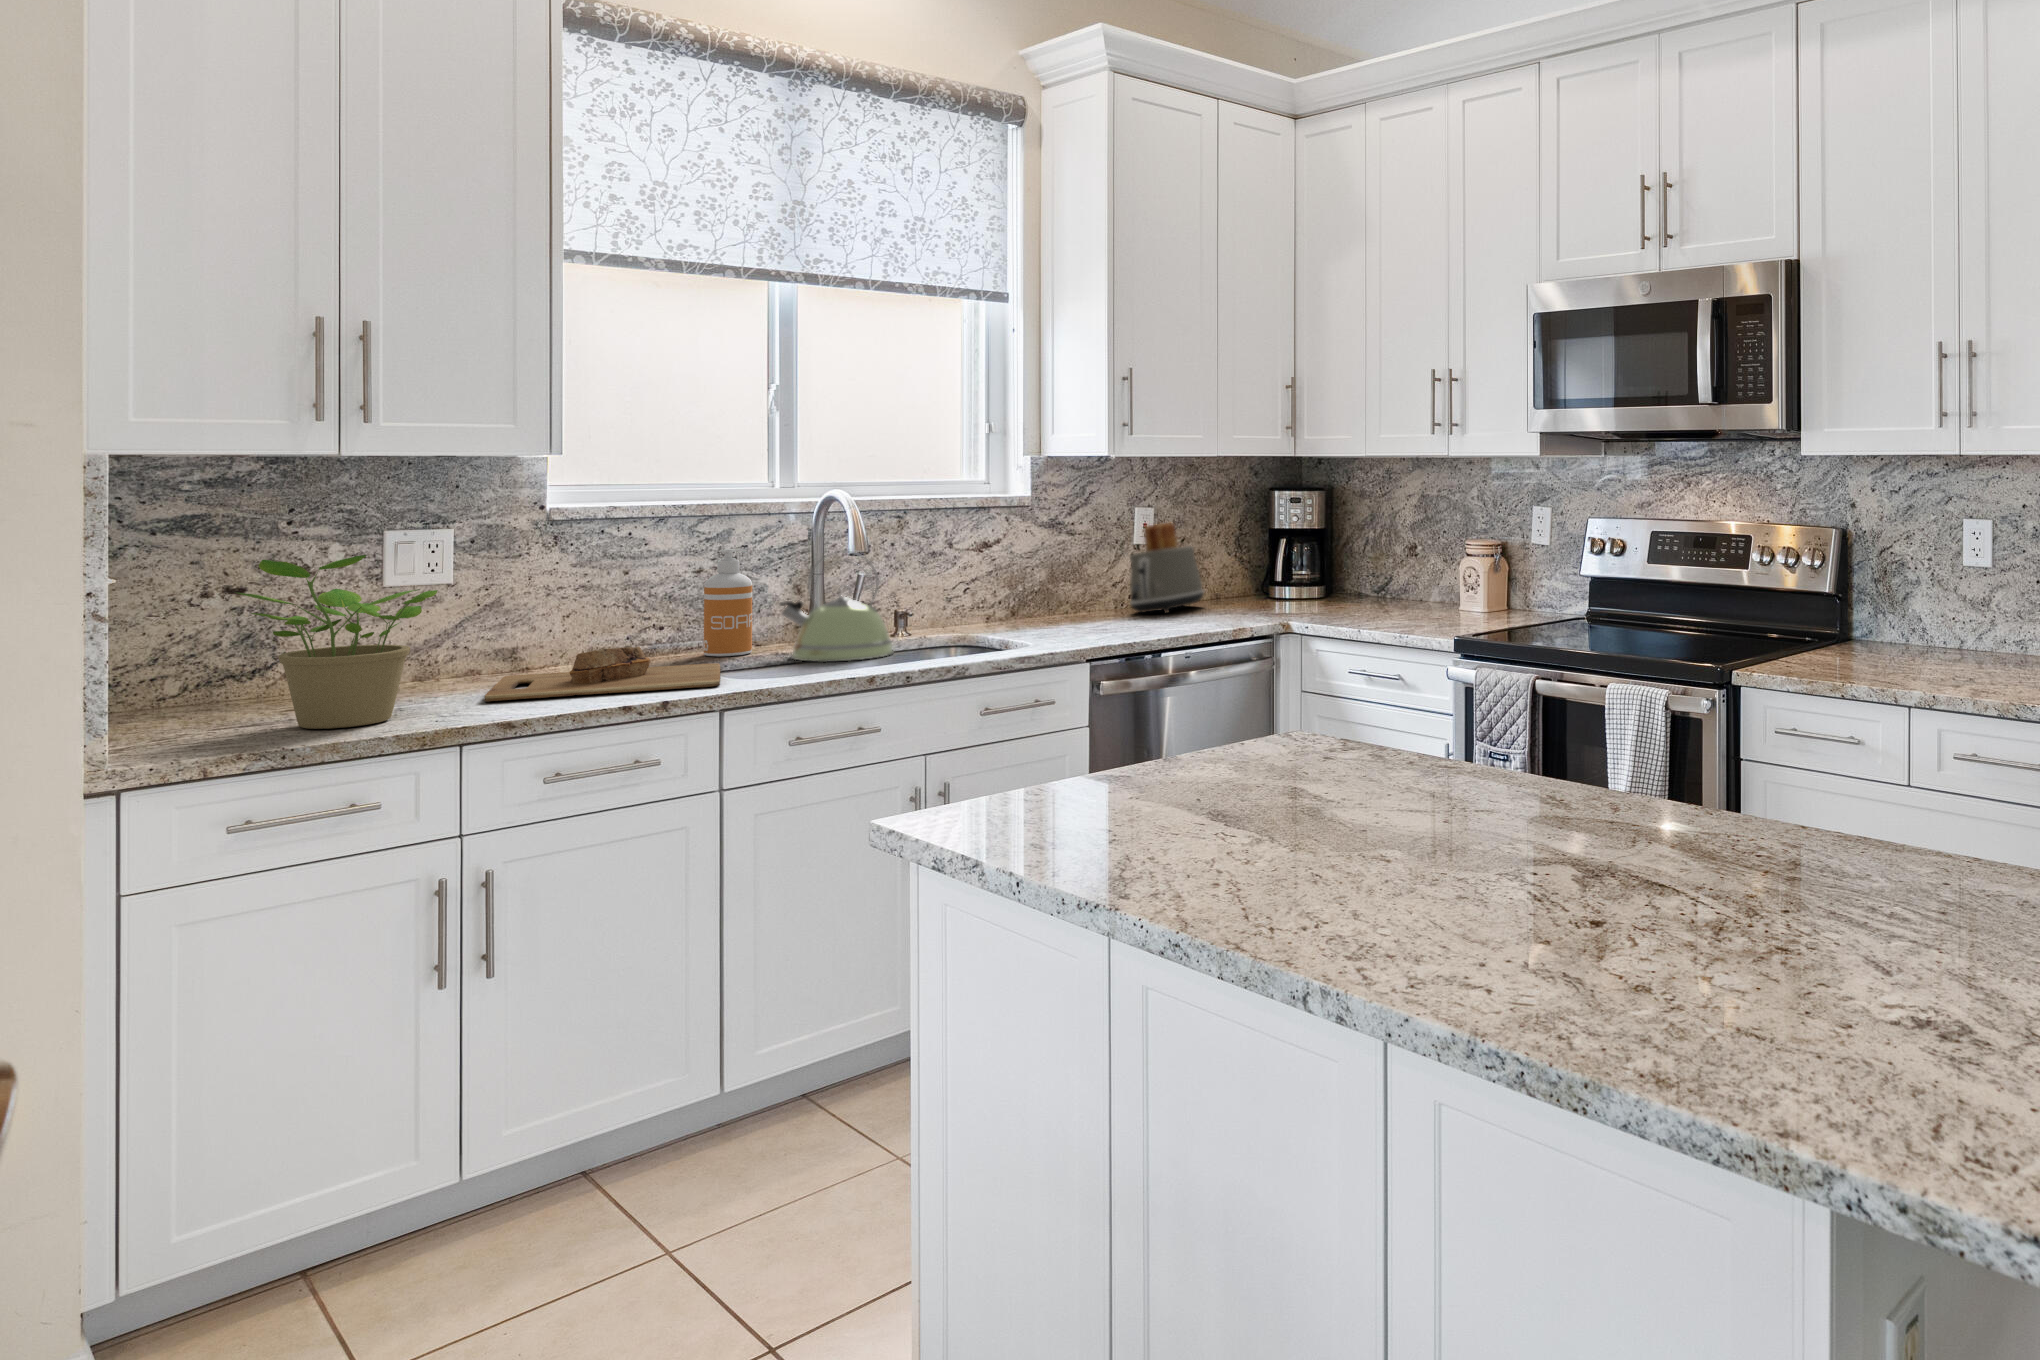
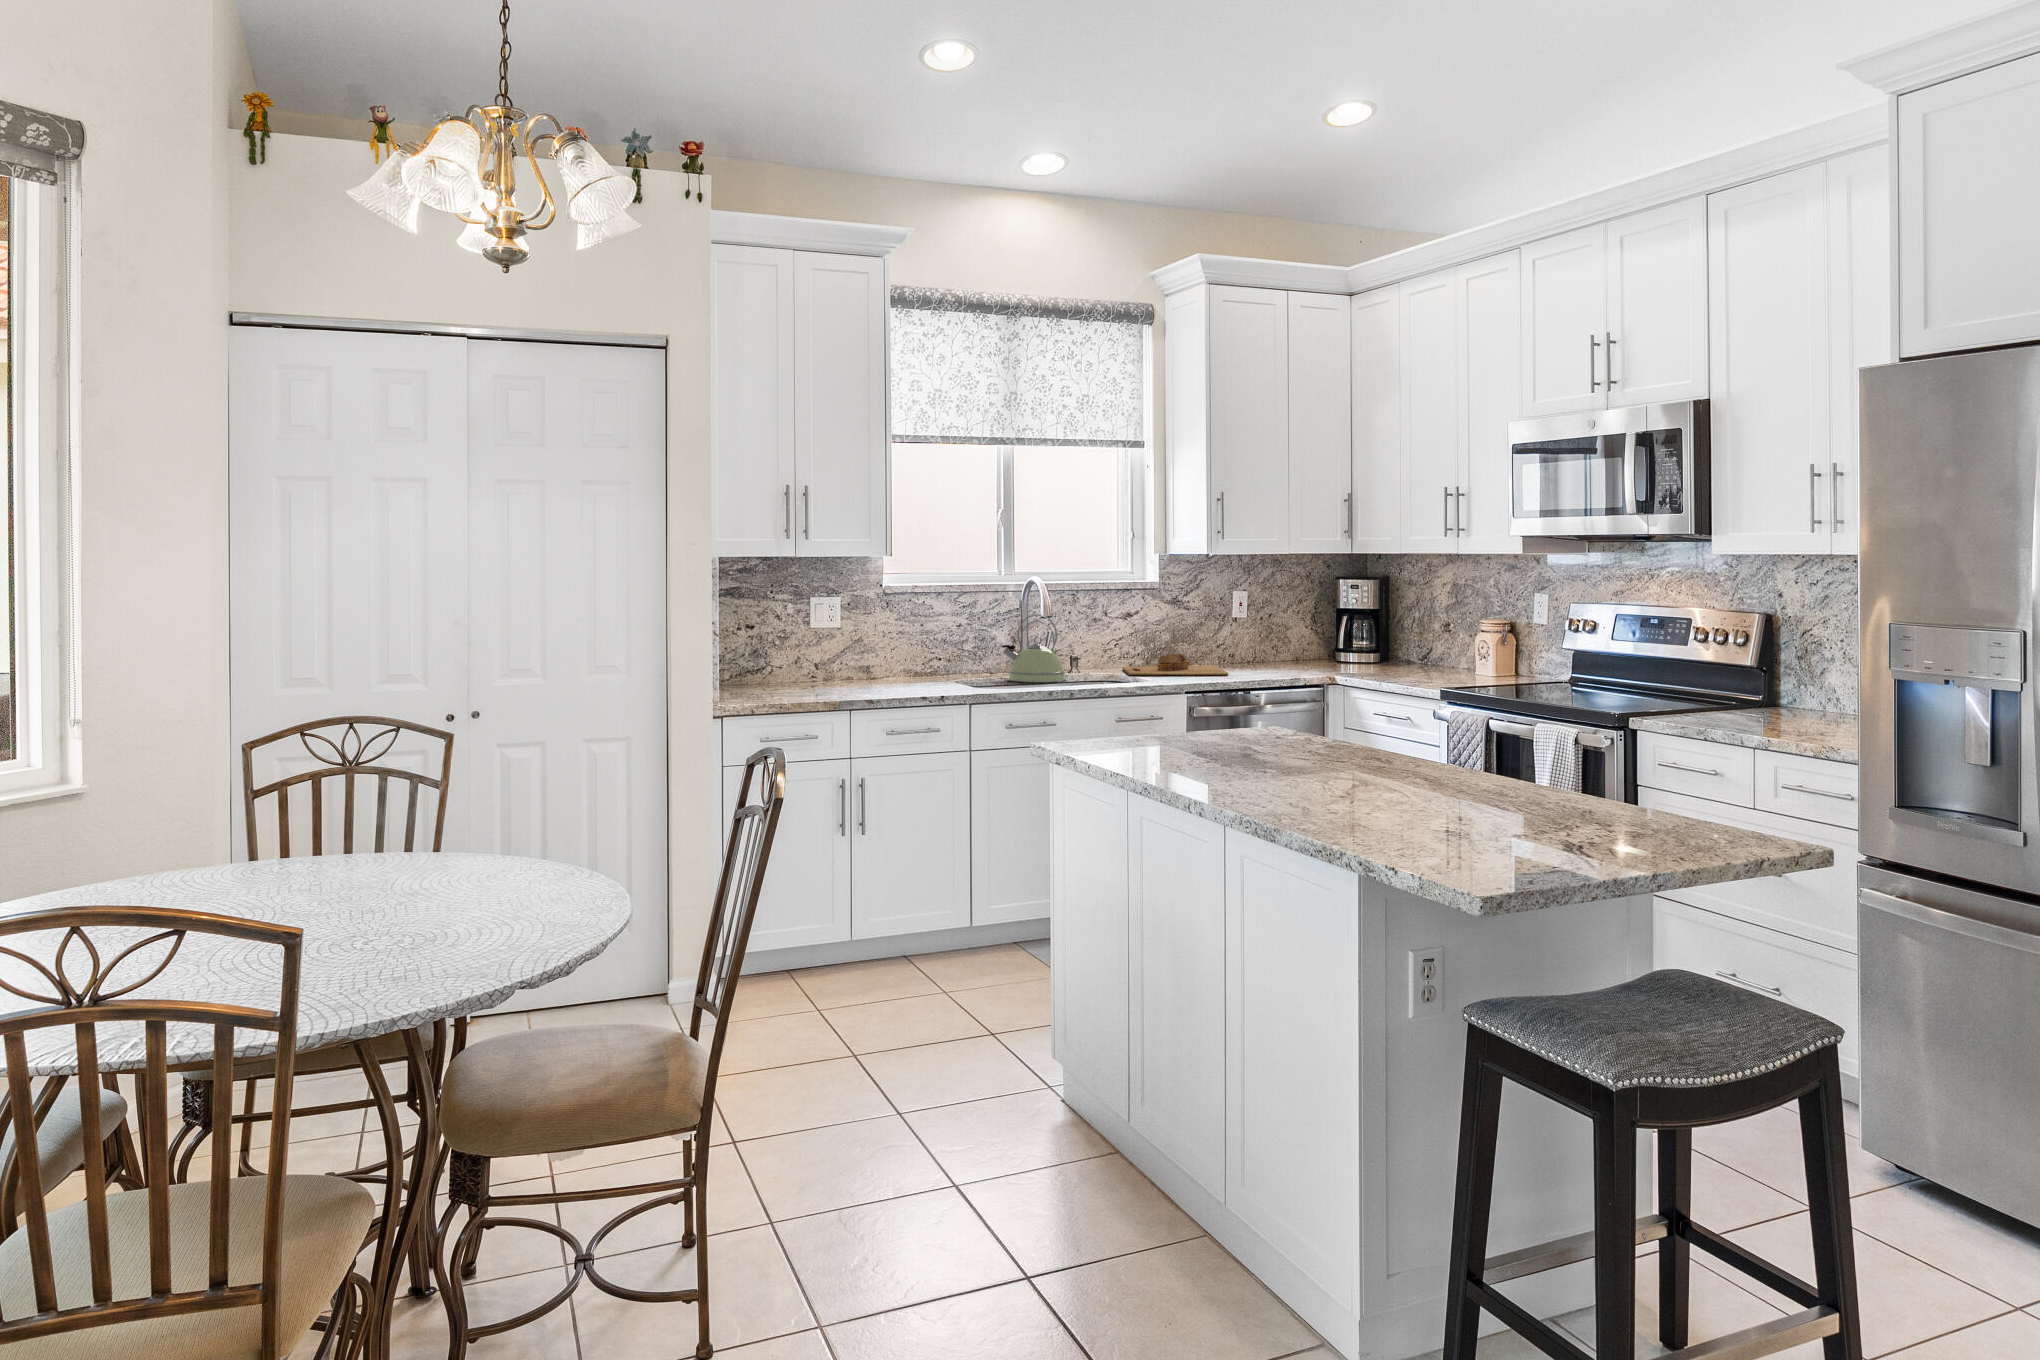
toaster: present [1130,523,1204,613] -> none [1228,602,1285,667]
soap dispenser: present [704,549,752,656] -> none [962,612,988,677]
potted plant: present [239,555,437,729] -> none [759,608,839,696]
cutting board: present [484,647,720,702] -> present [1122,654,1228,675]

